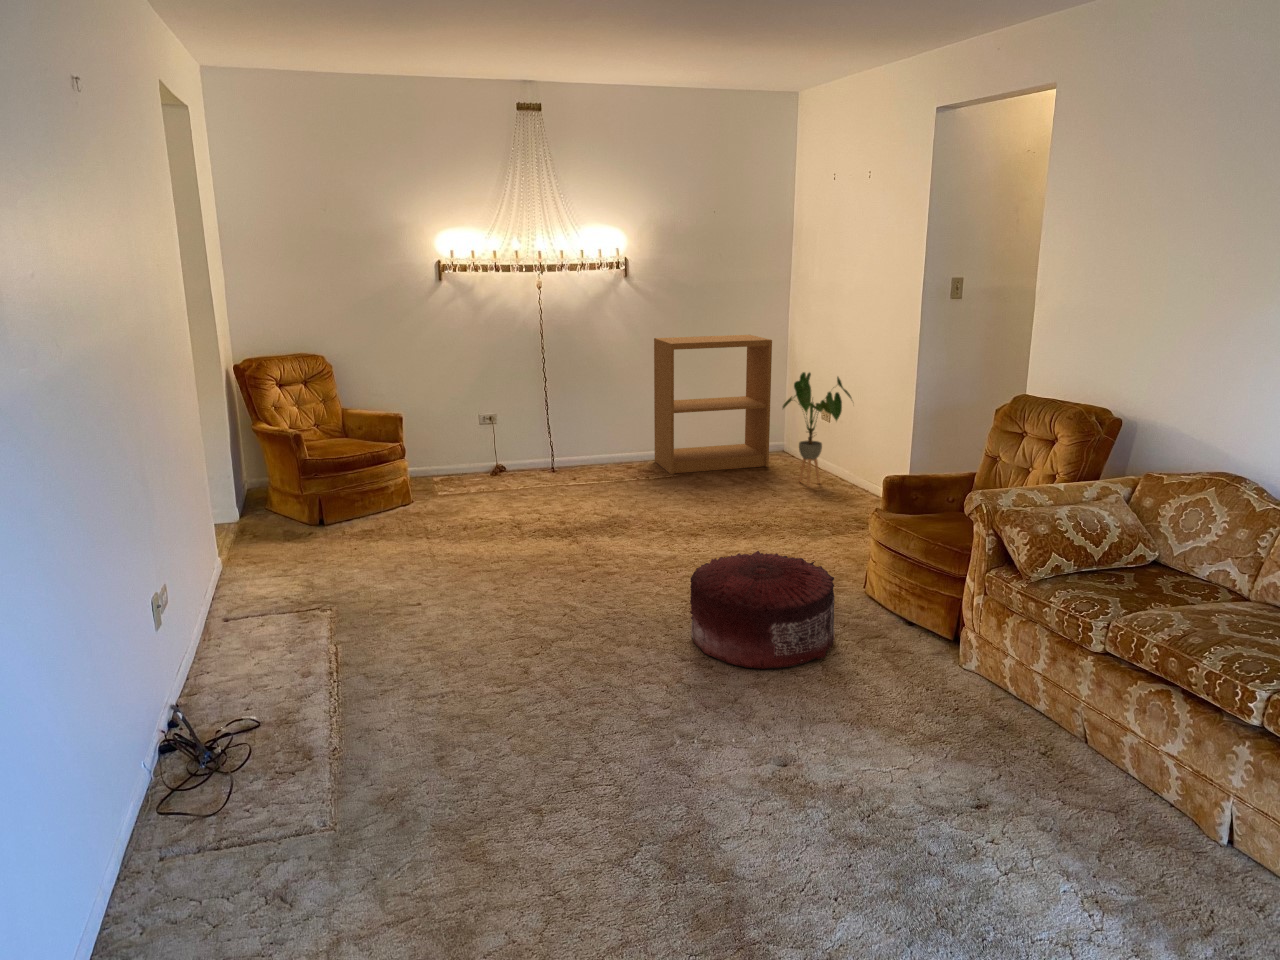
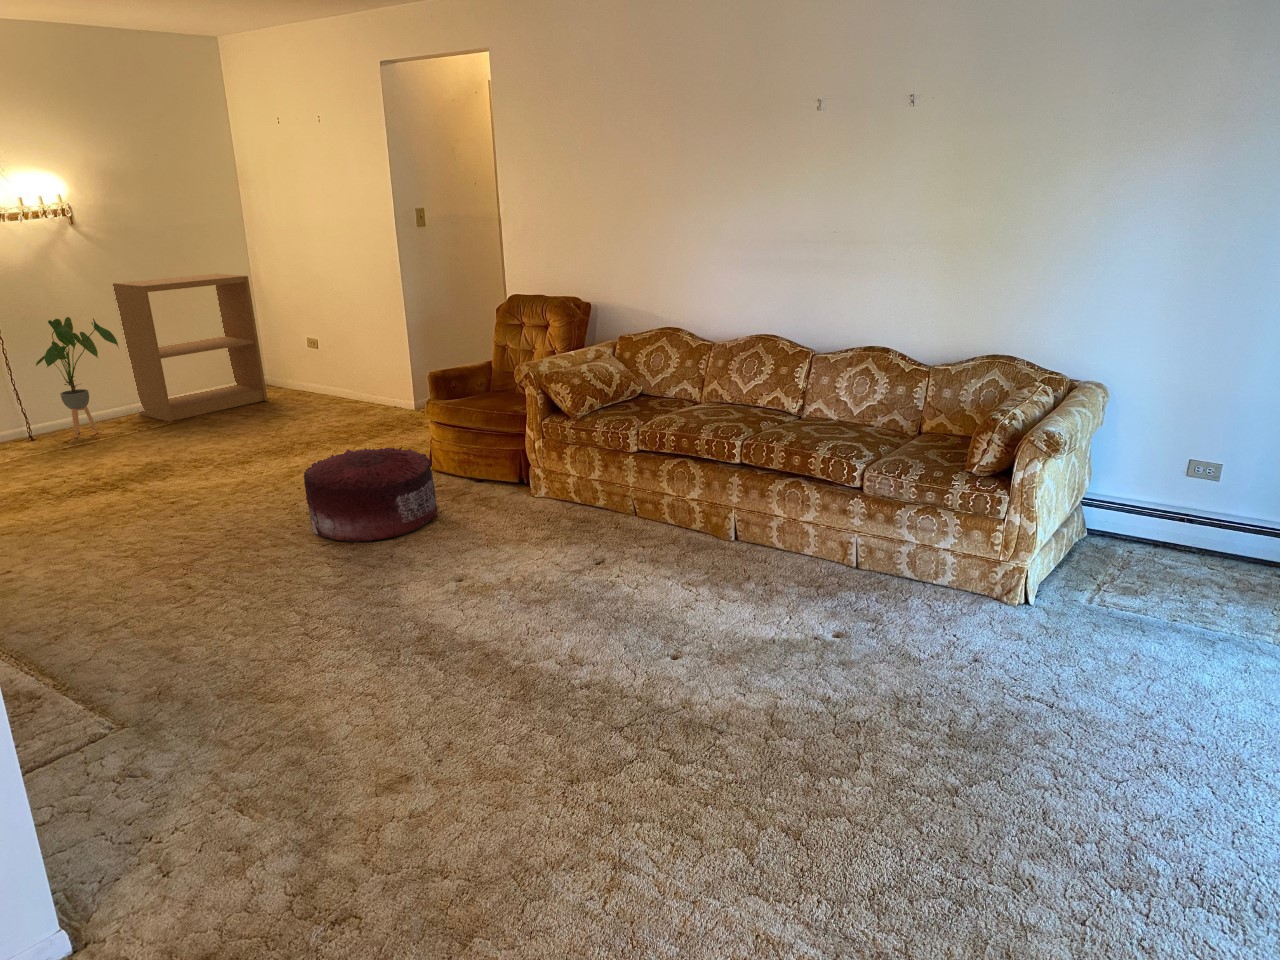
house plant: present [783,372,852,487] -> present [36,317,118,438]

